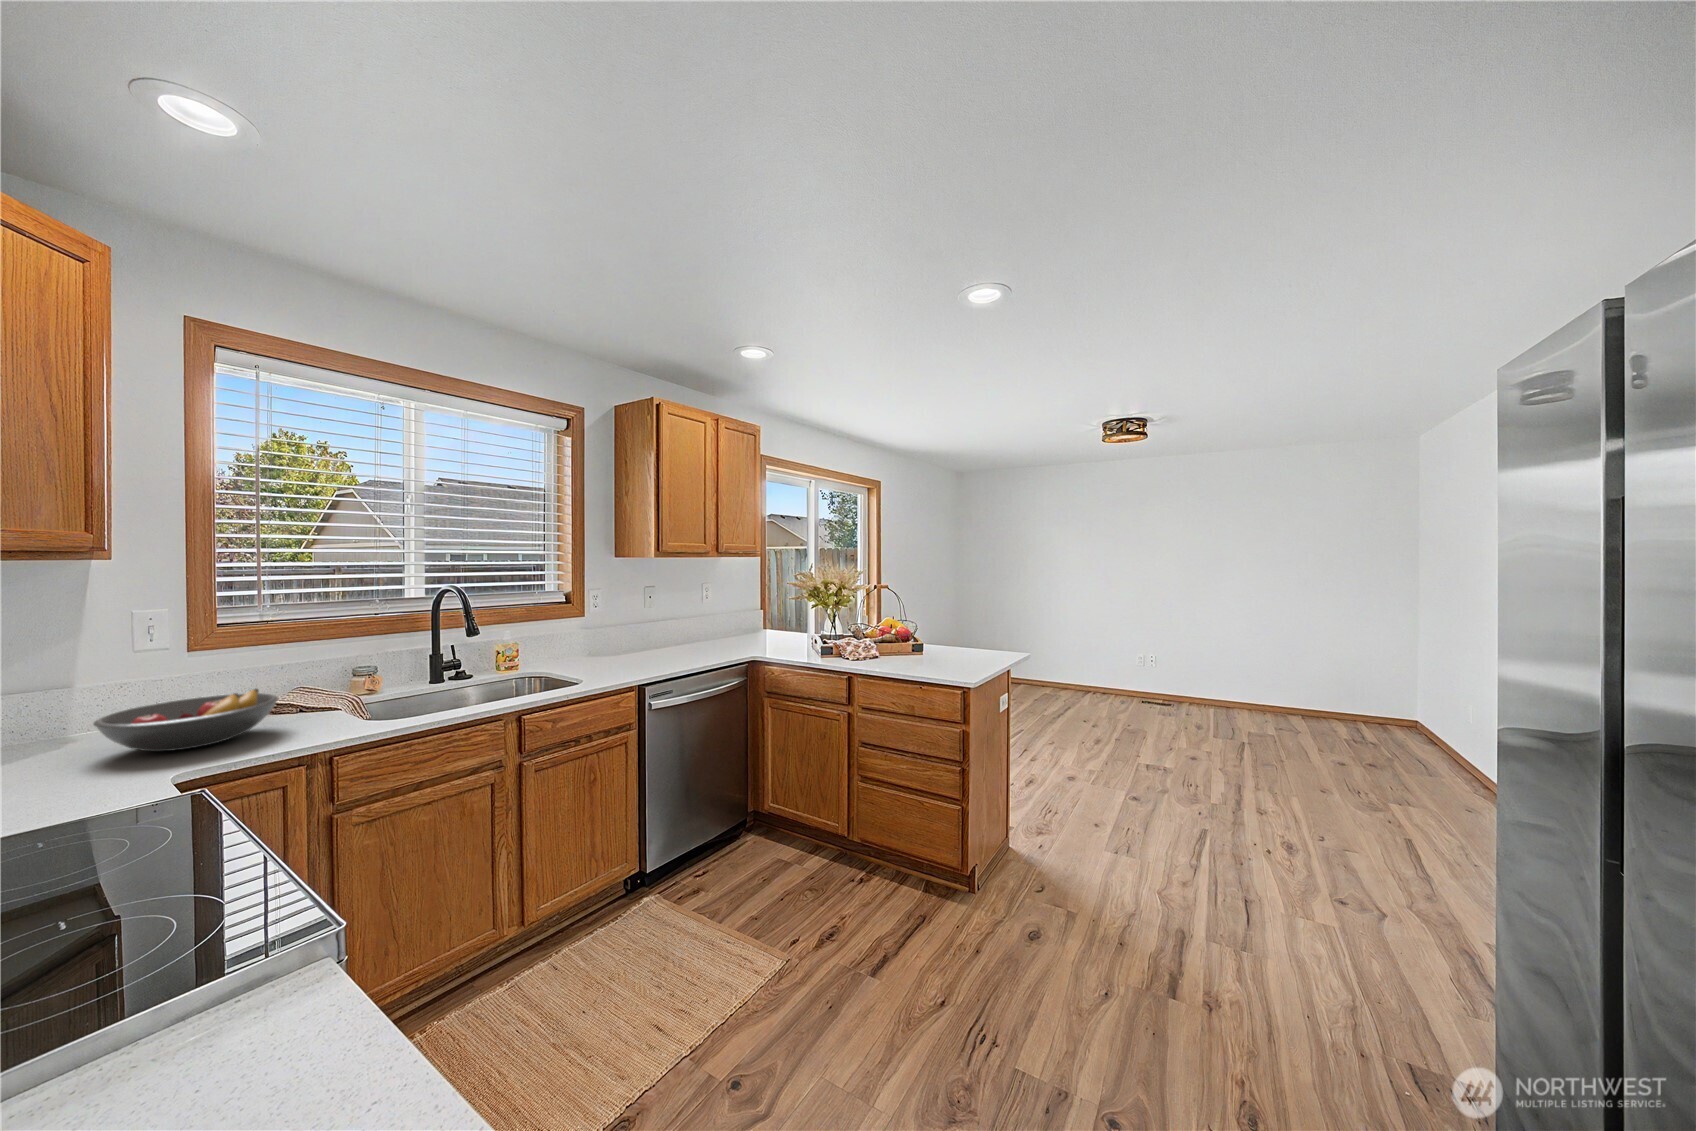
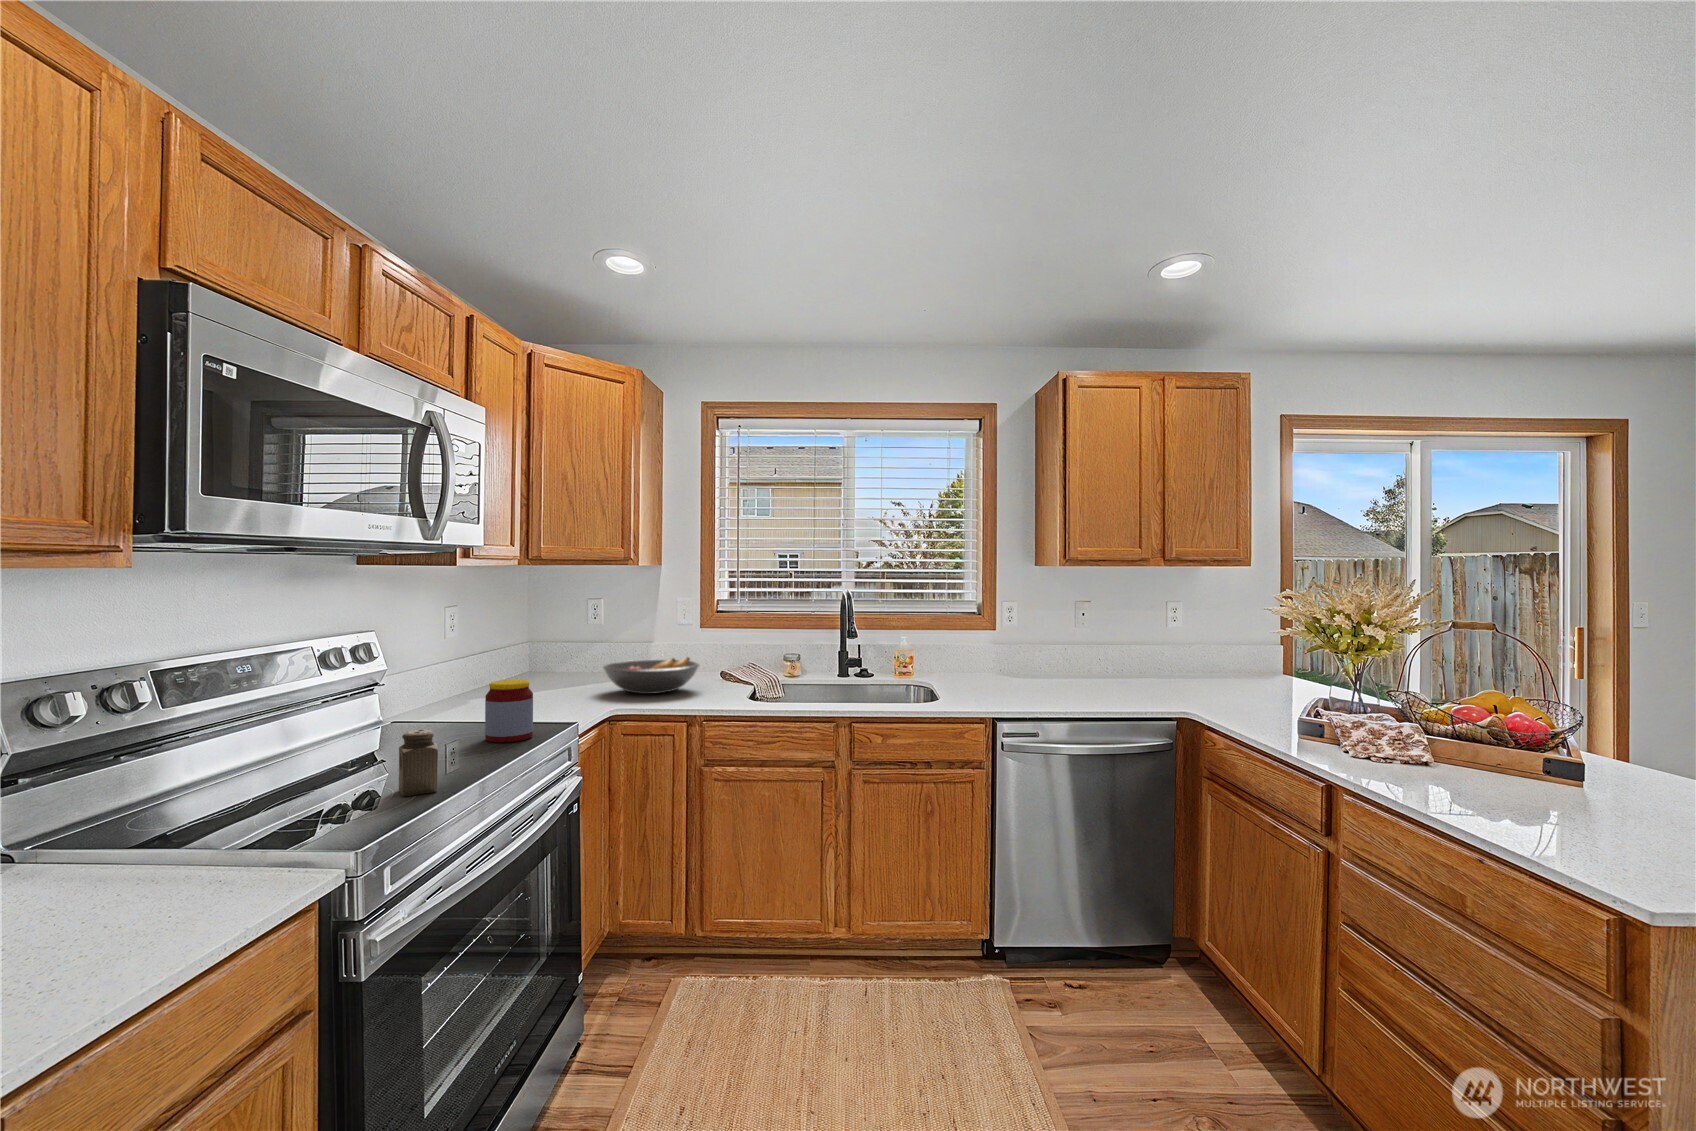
jar: none [43,766,153,878] -> present [485,680,533,742]
salt shaker: none [98,873,202,991] -> present [398,730,438,796]

